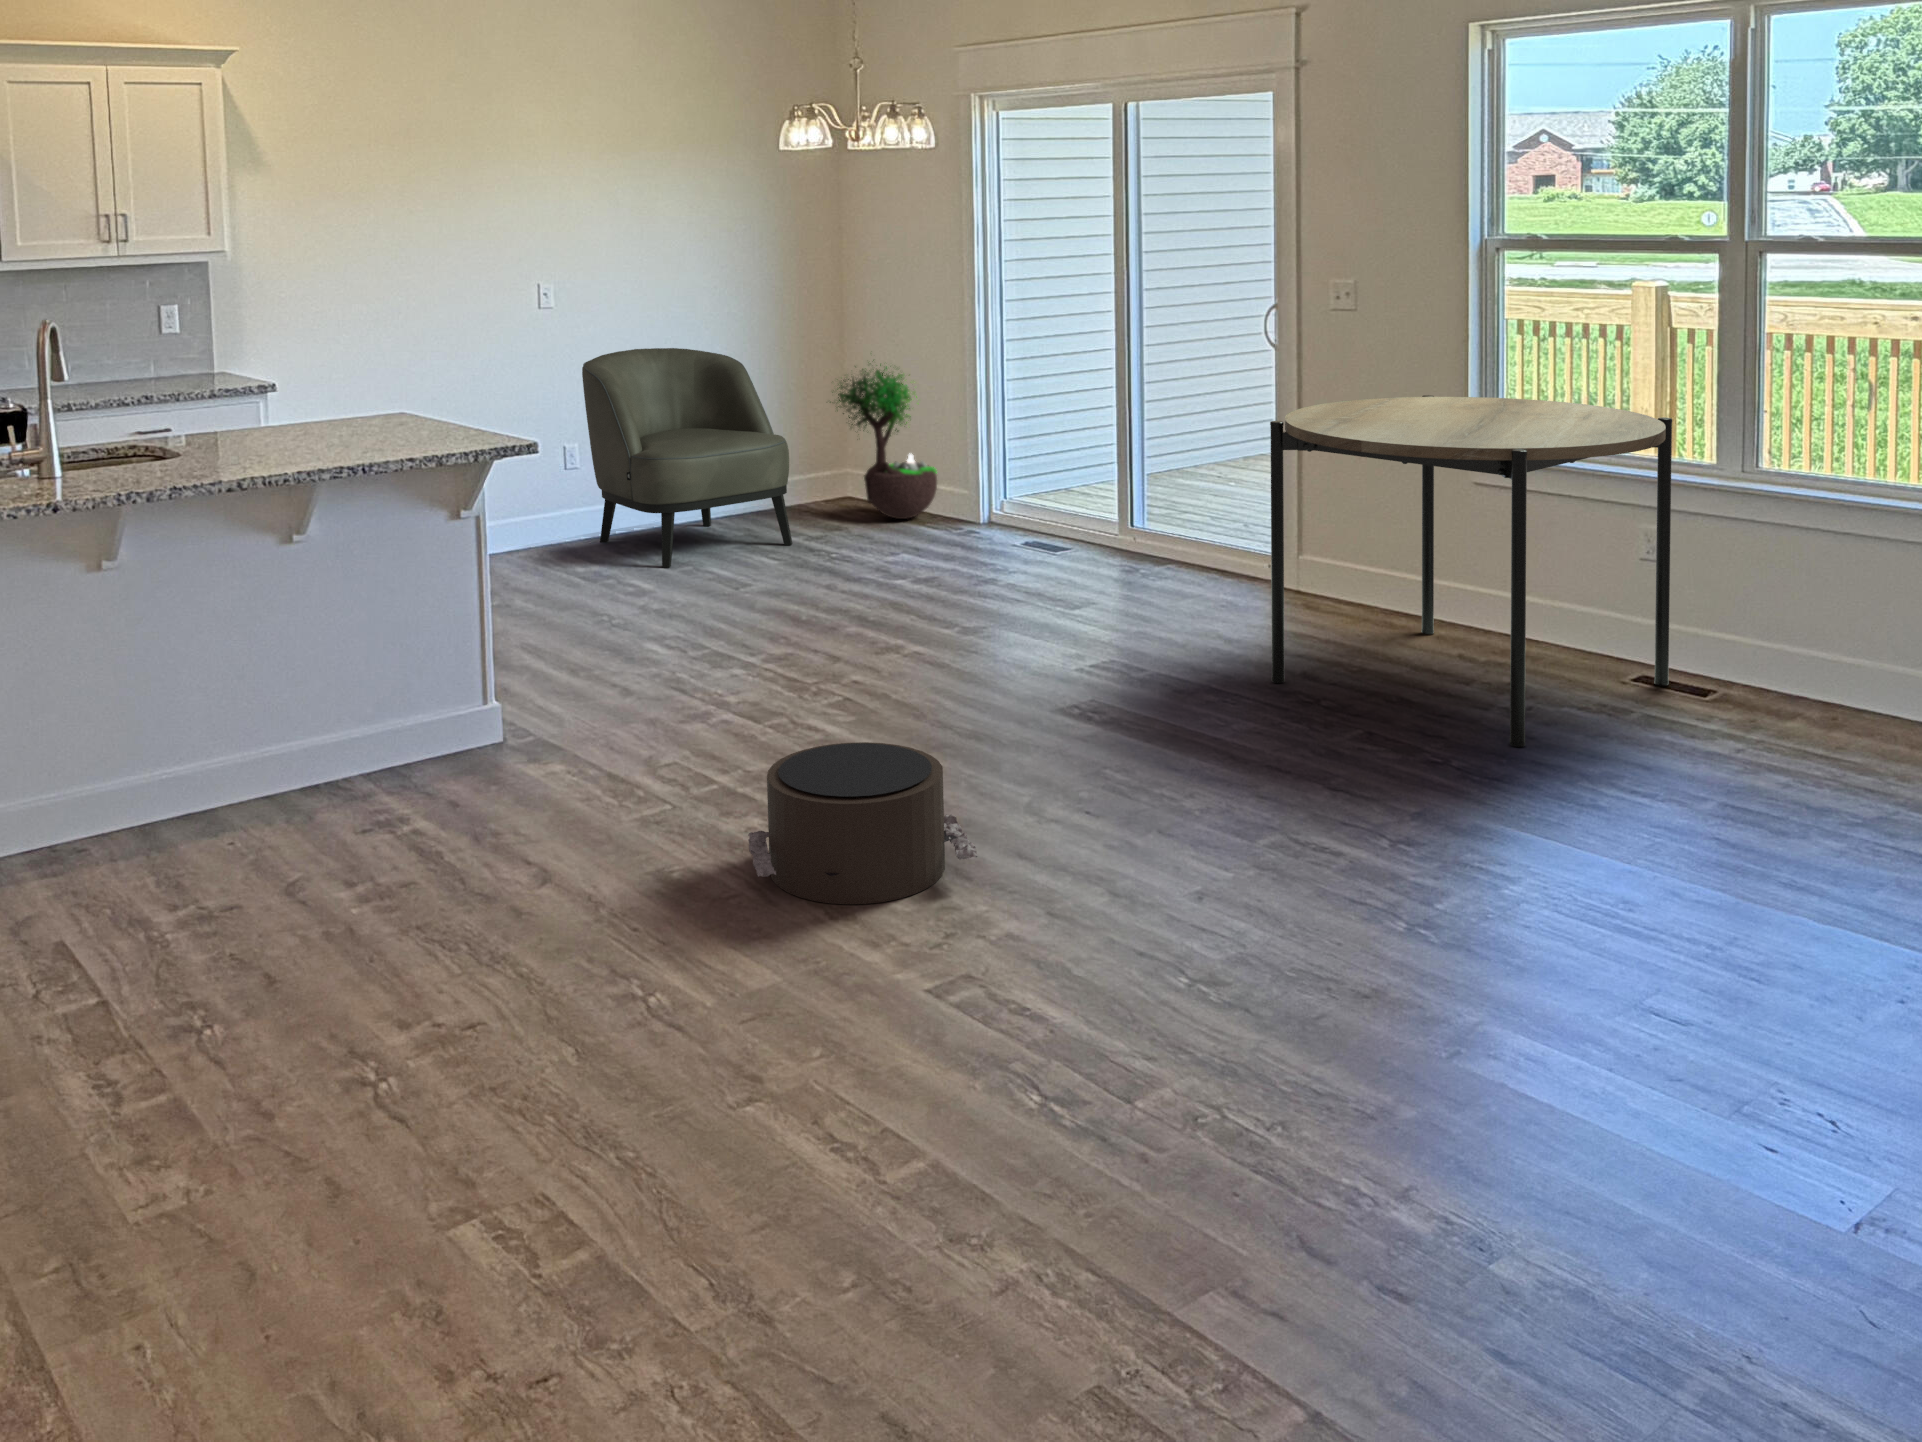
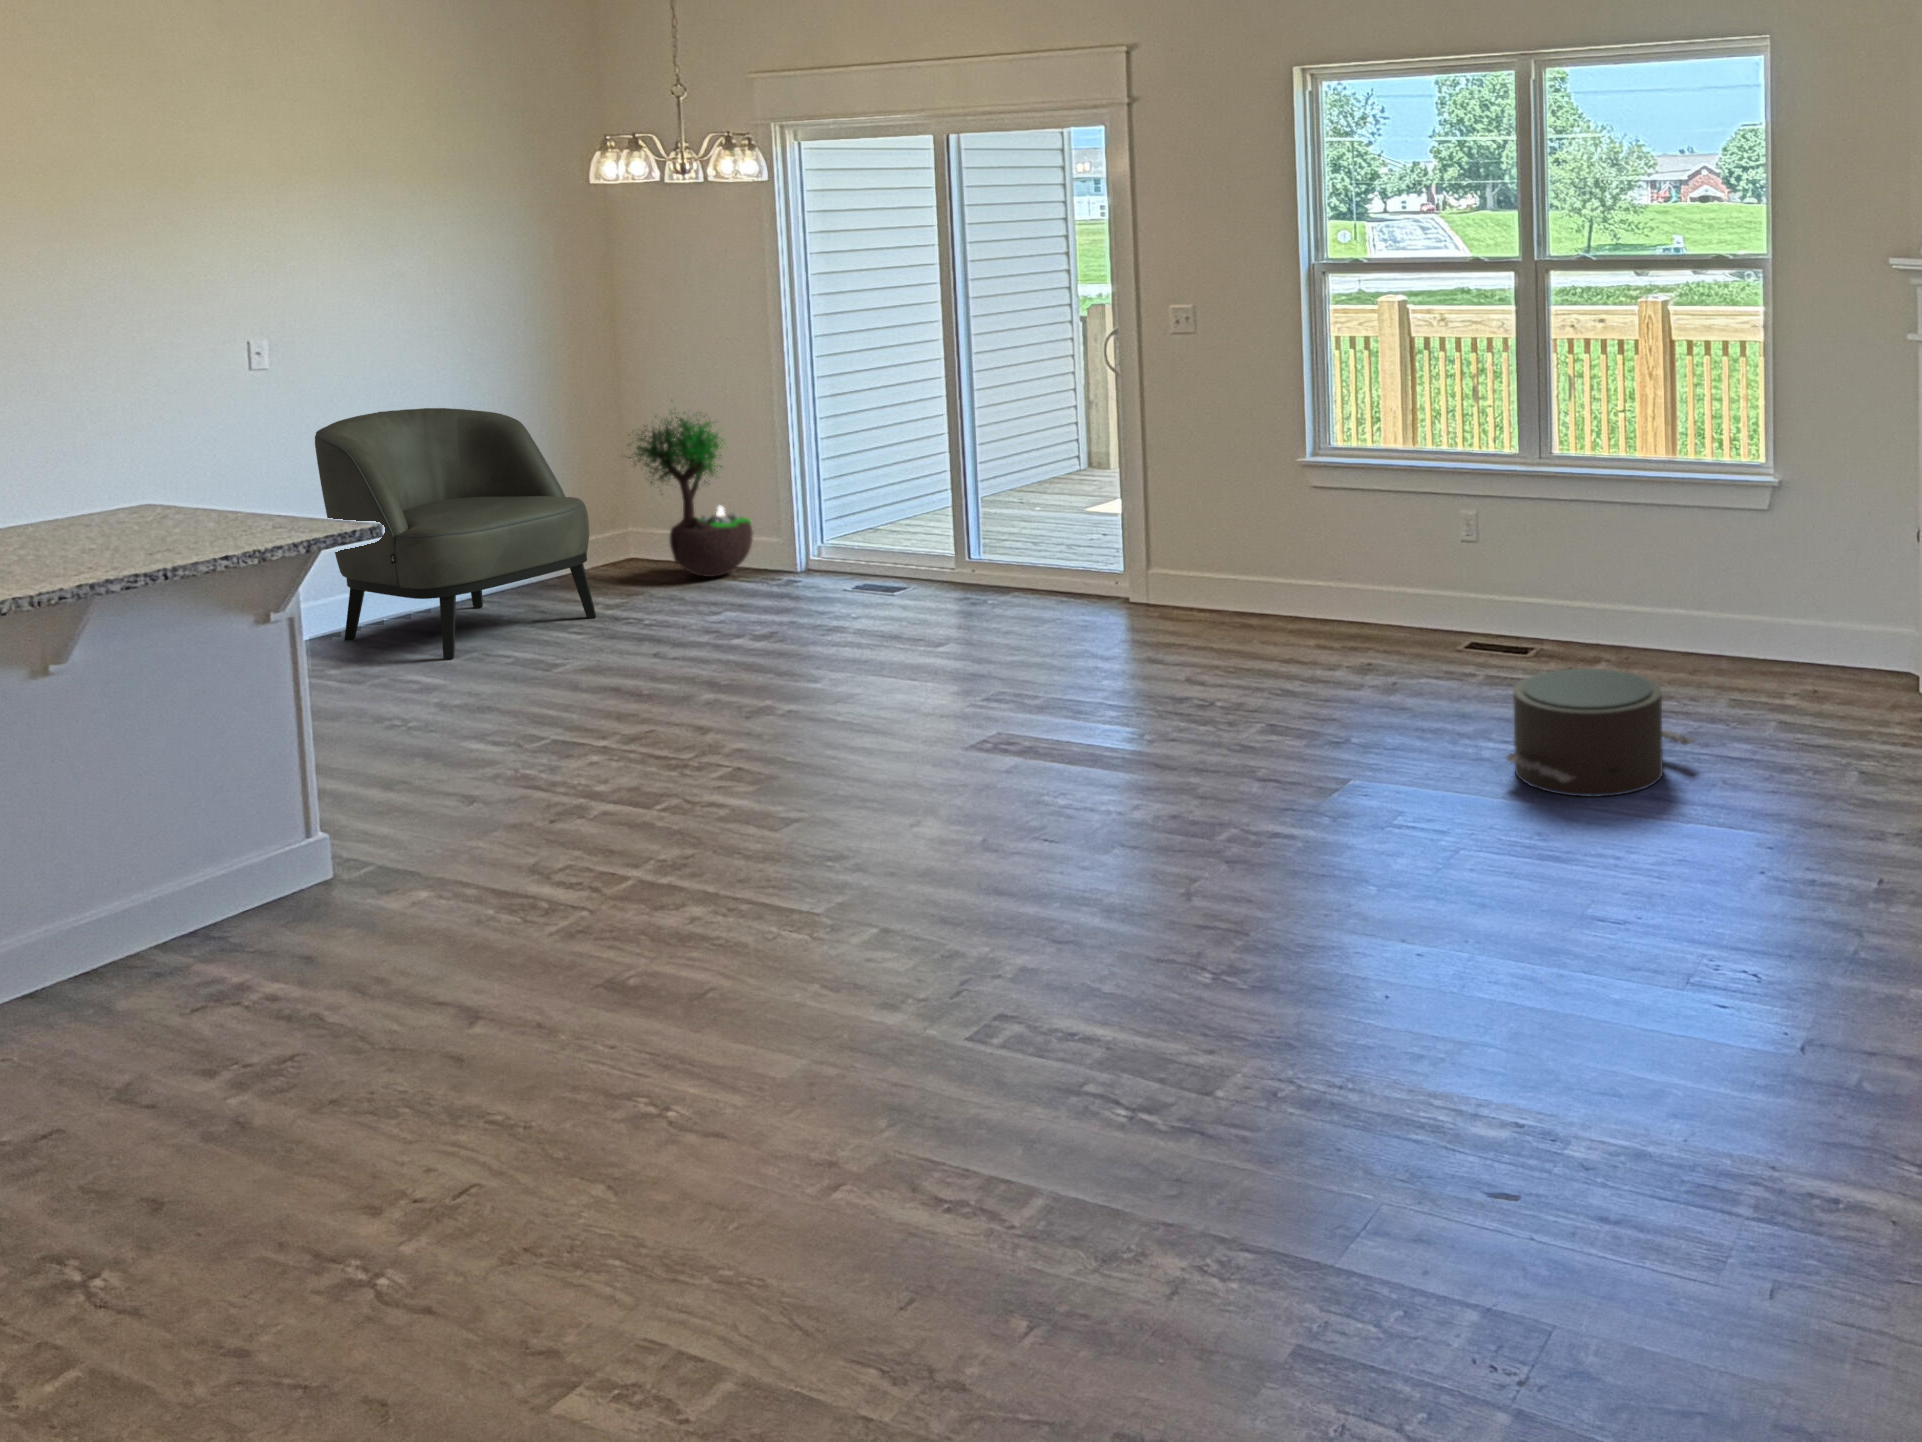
dining table: present [1270,395,1672,747] -> none [1159,407,1497,716]
pouf: present [748,742,977,904] -> present [1506,669,1694,797]

